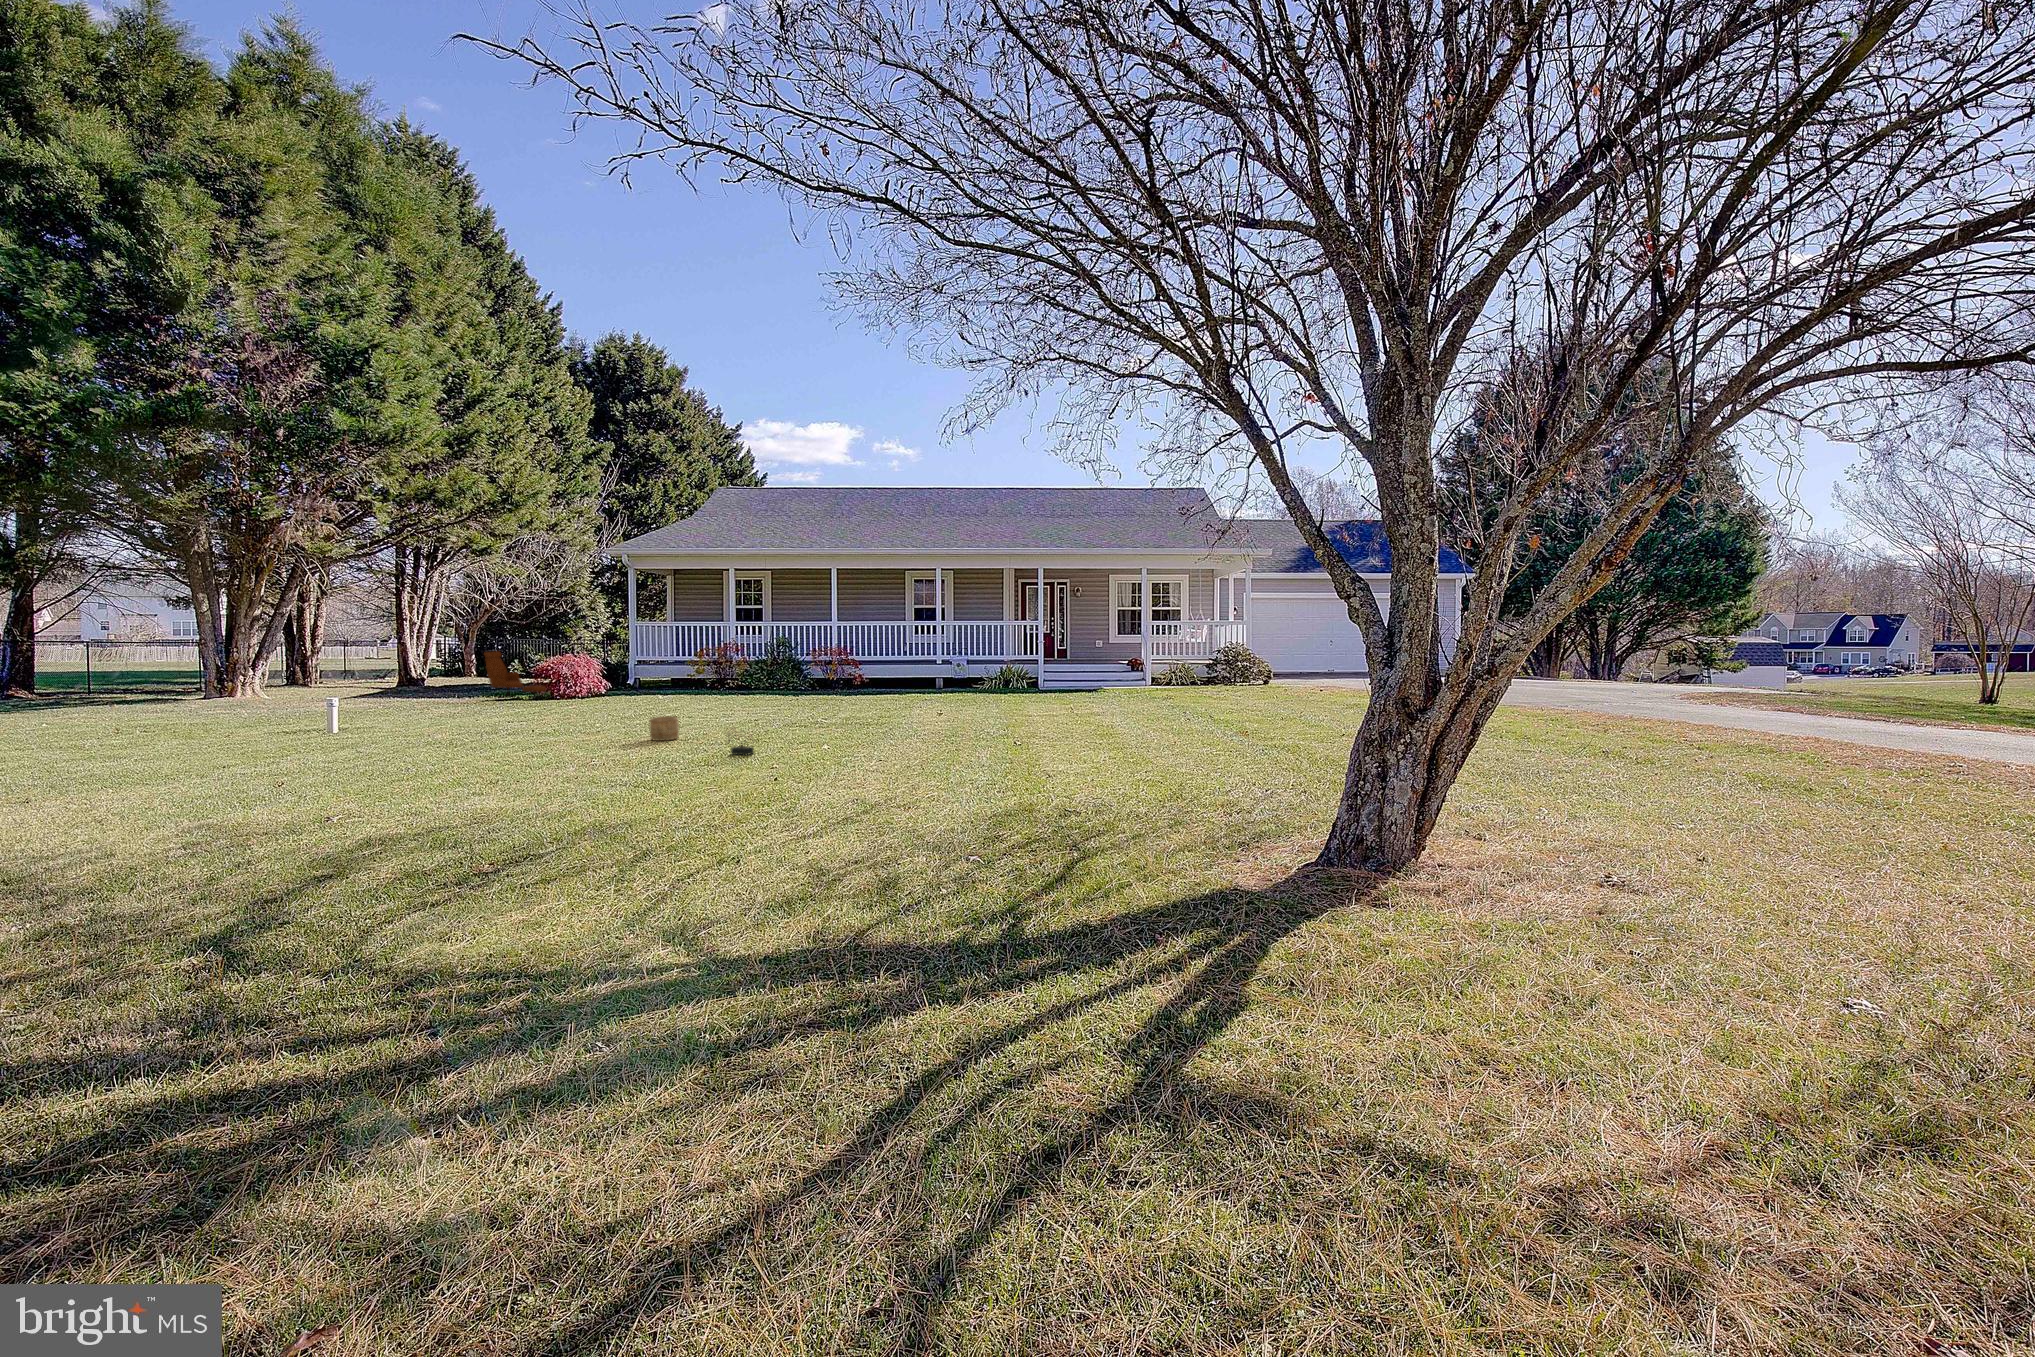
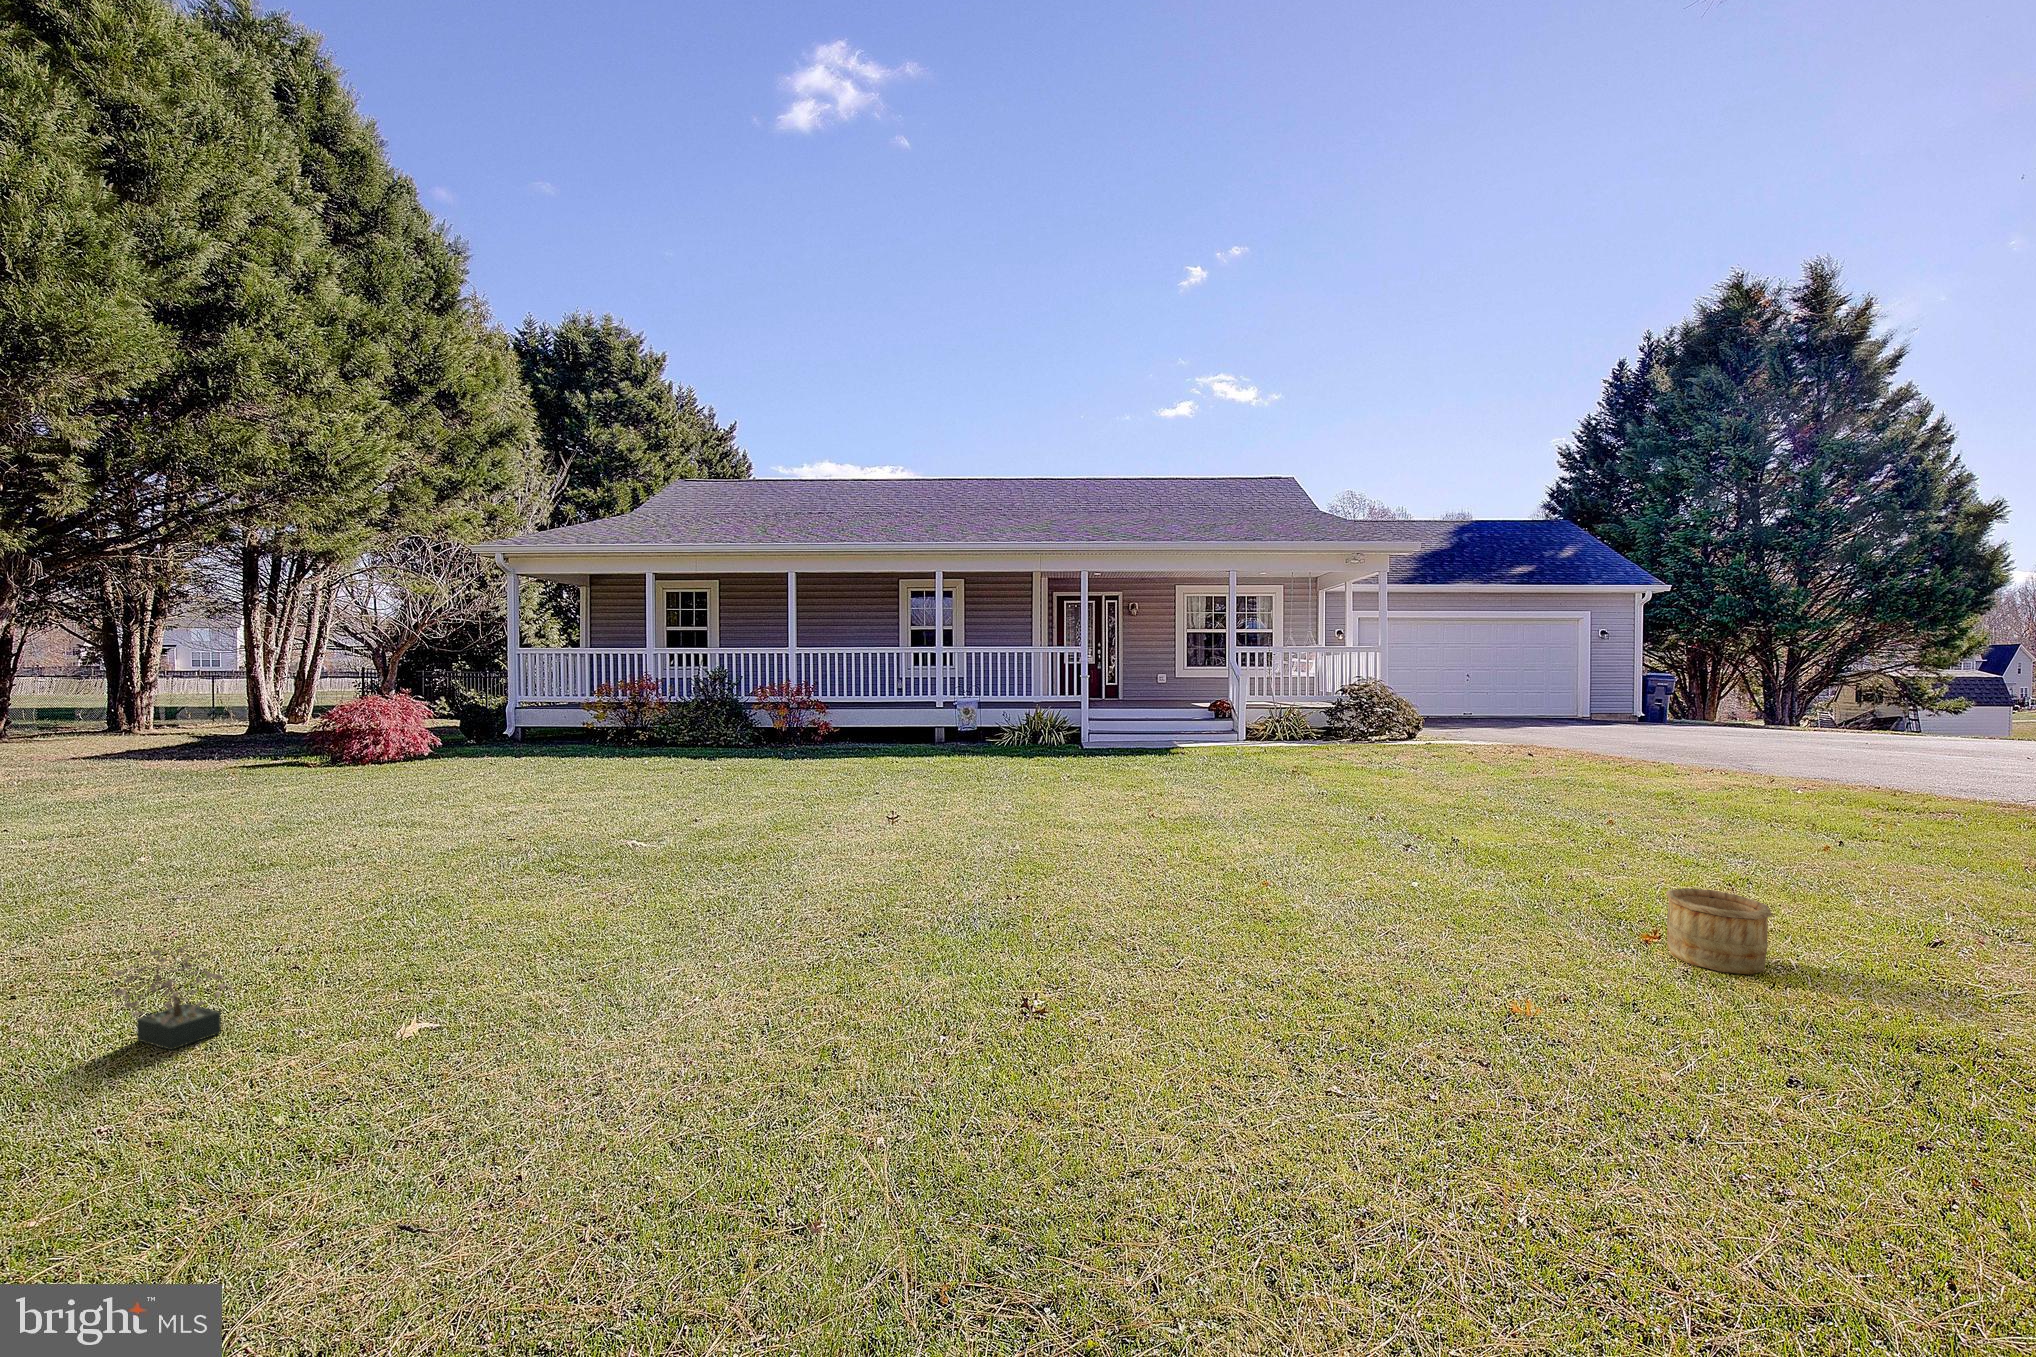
lounge chair: present [484,651,546,700] -> none [228,691,325,768]
wooden bucket: present [649,716,679,741] -> present [1666,888,1772,975]

